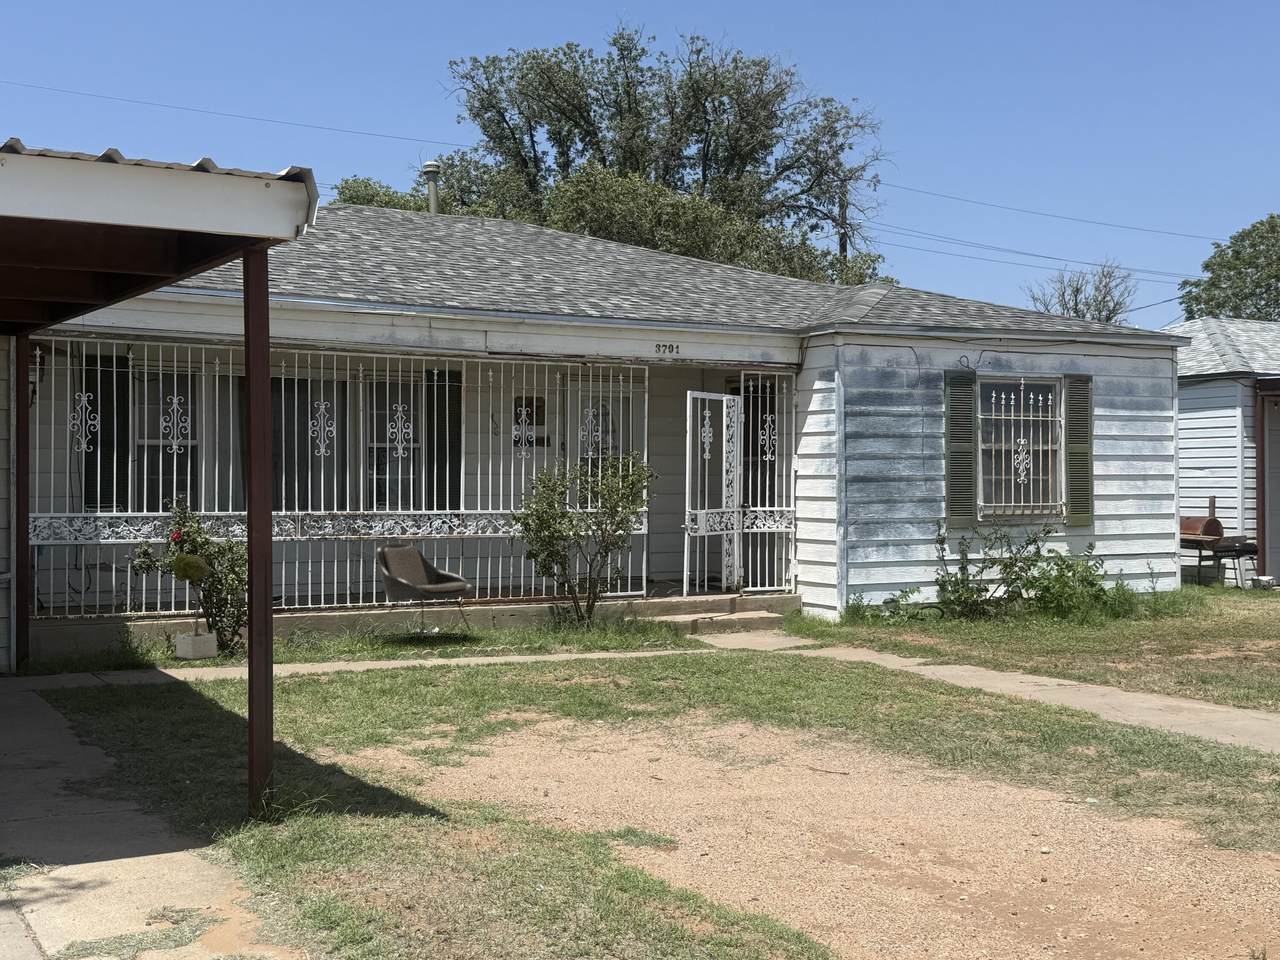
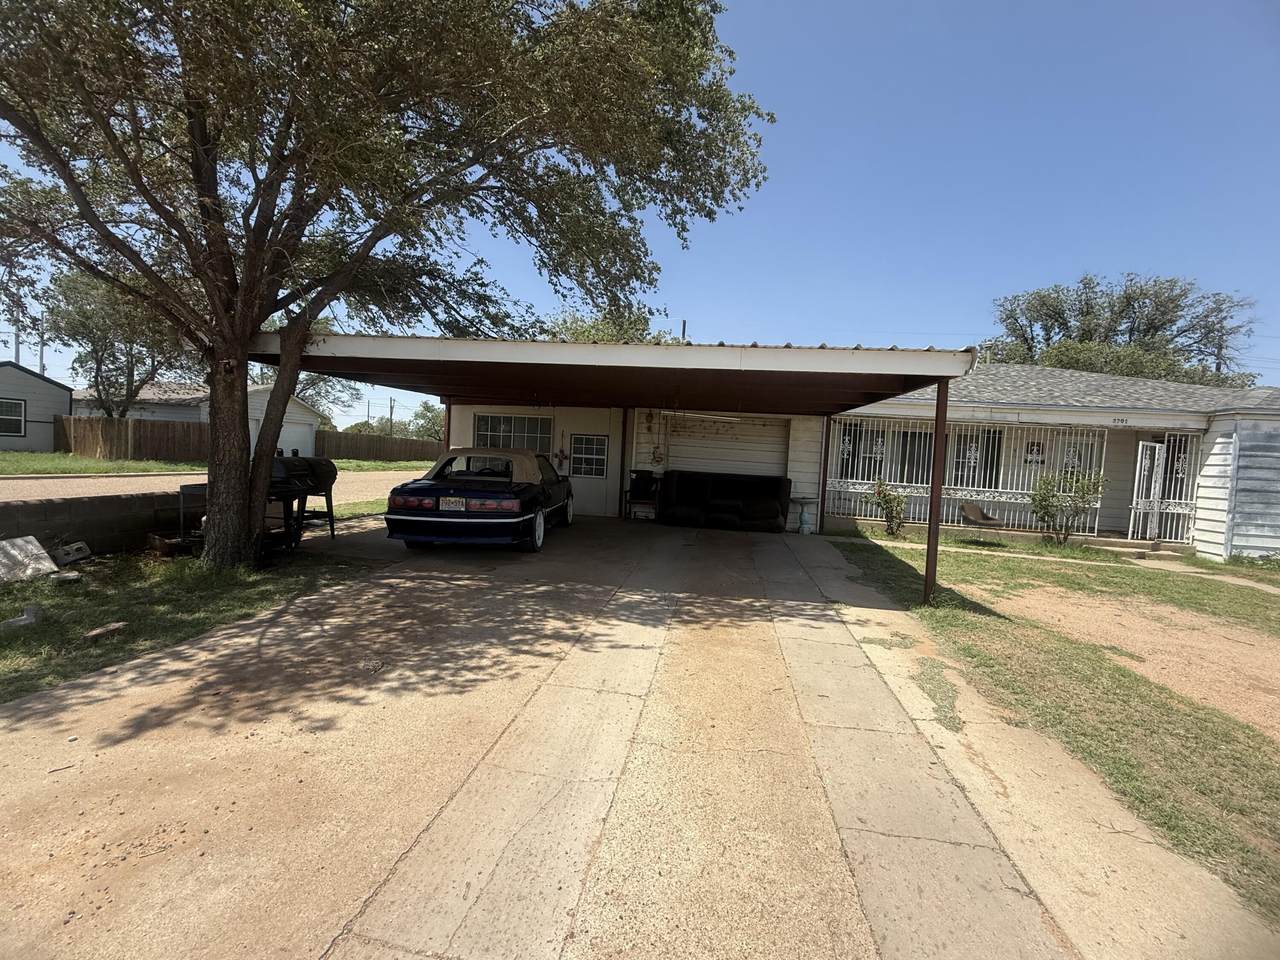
potted tree: present [172,552,217,659] -> none [876,499,893,539]

